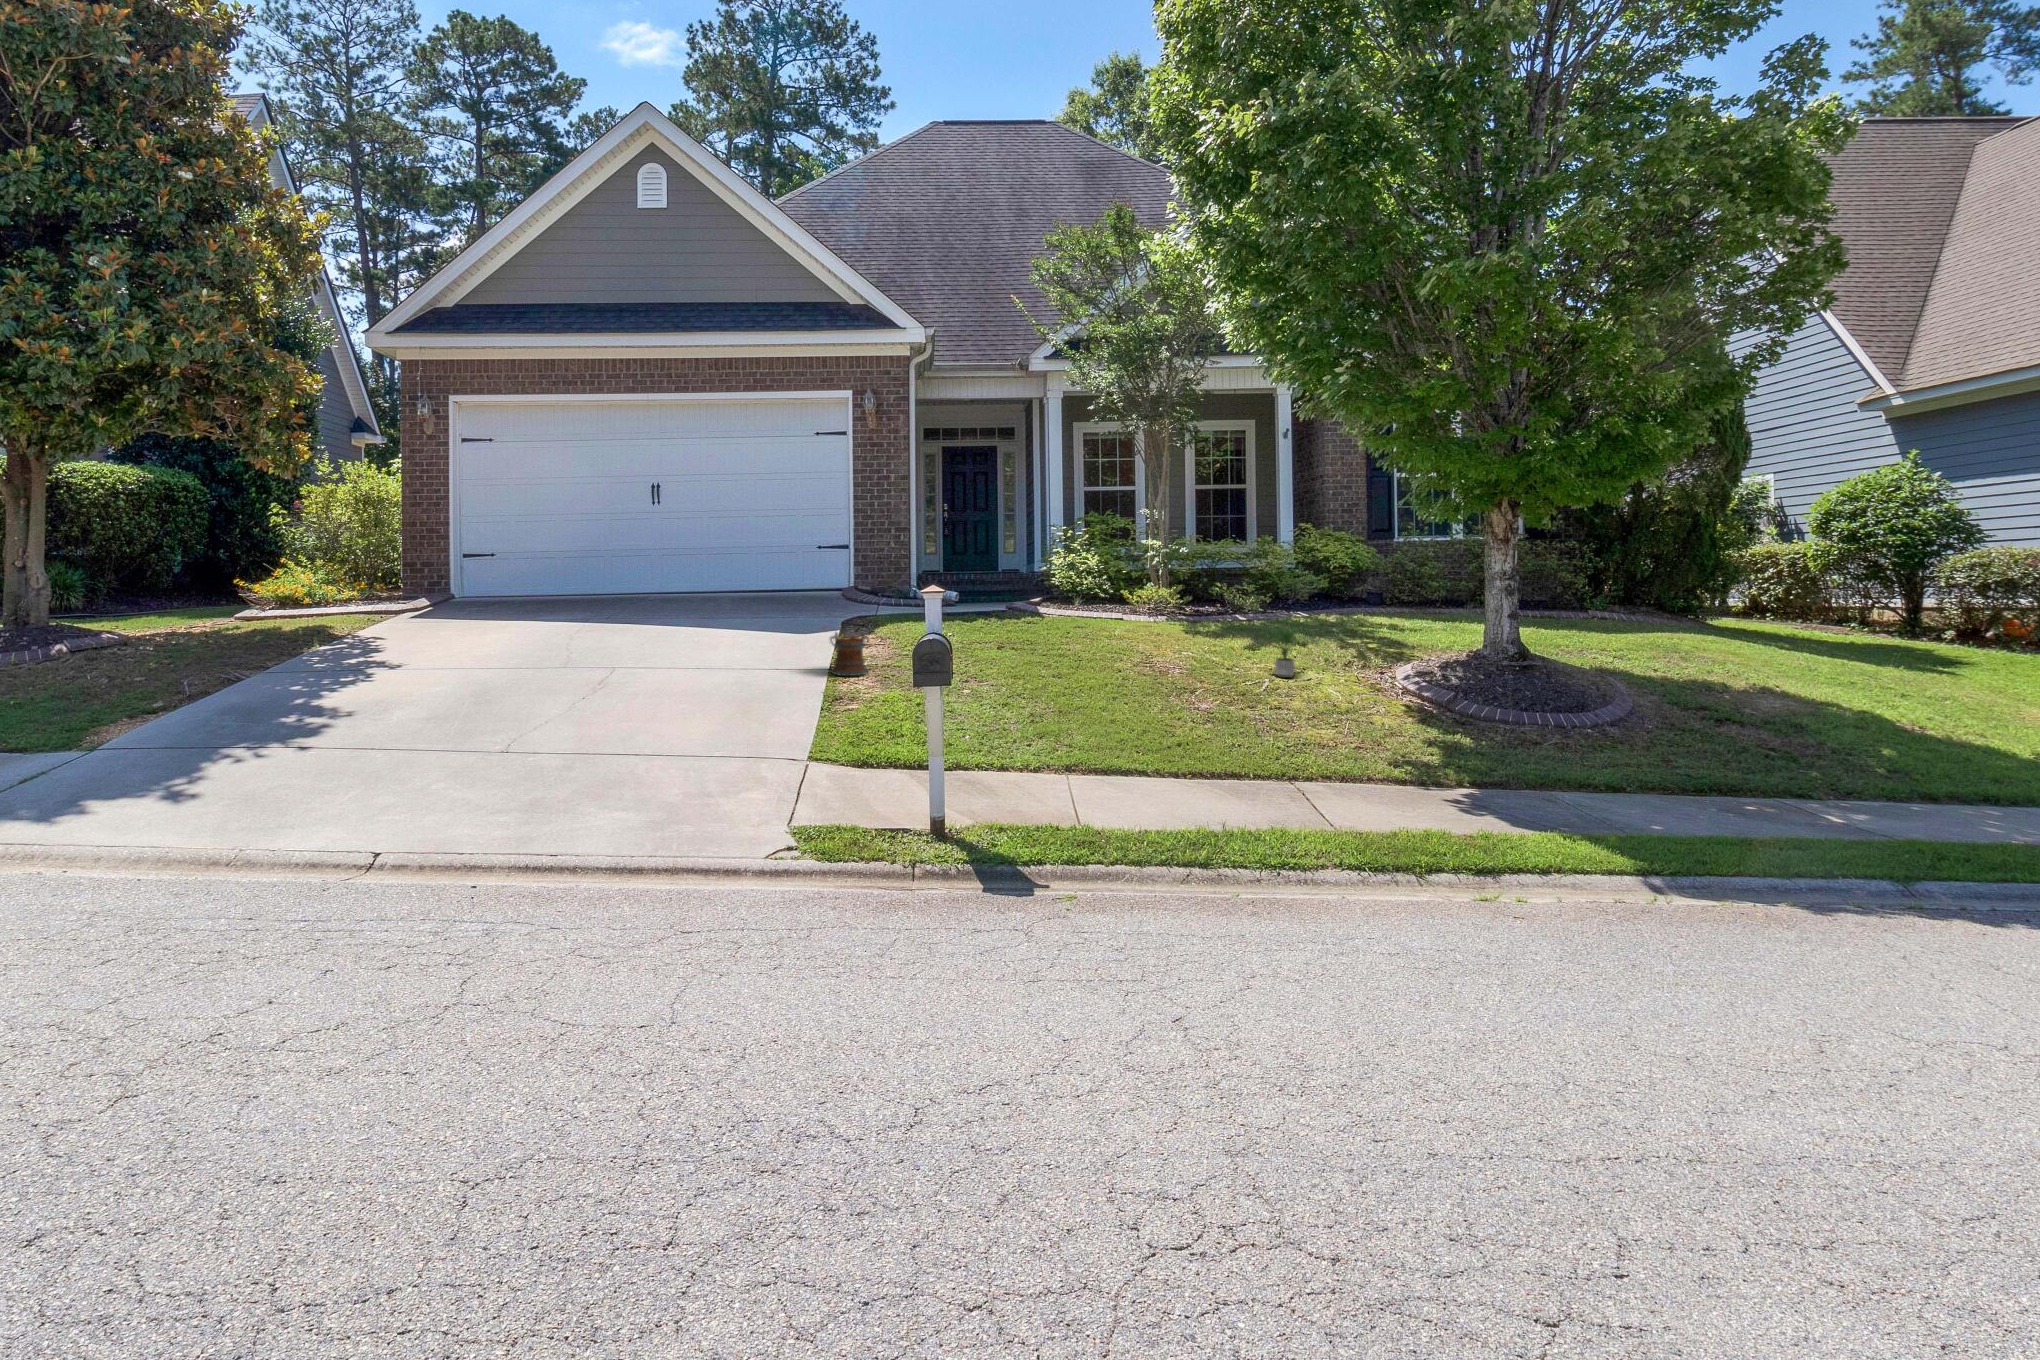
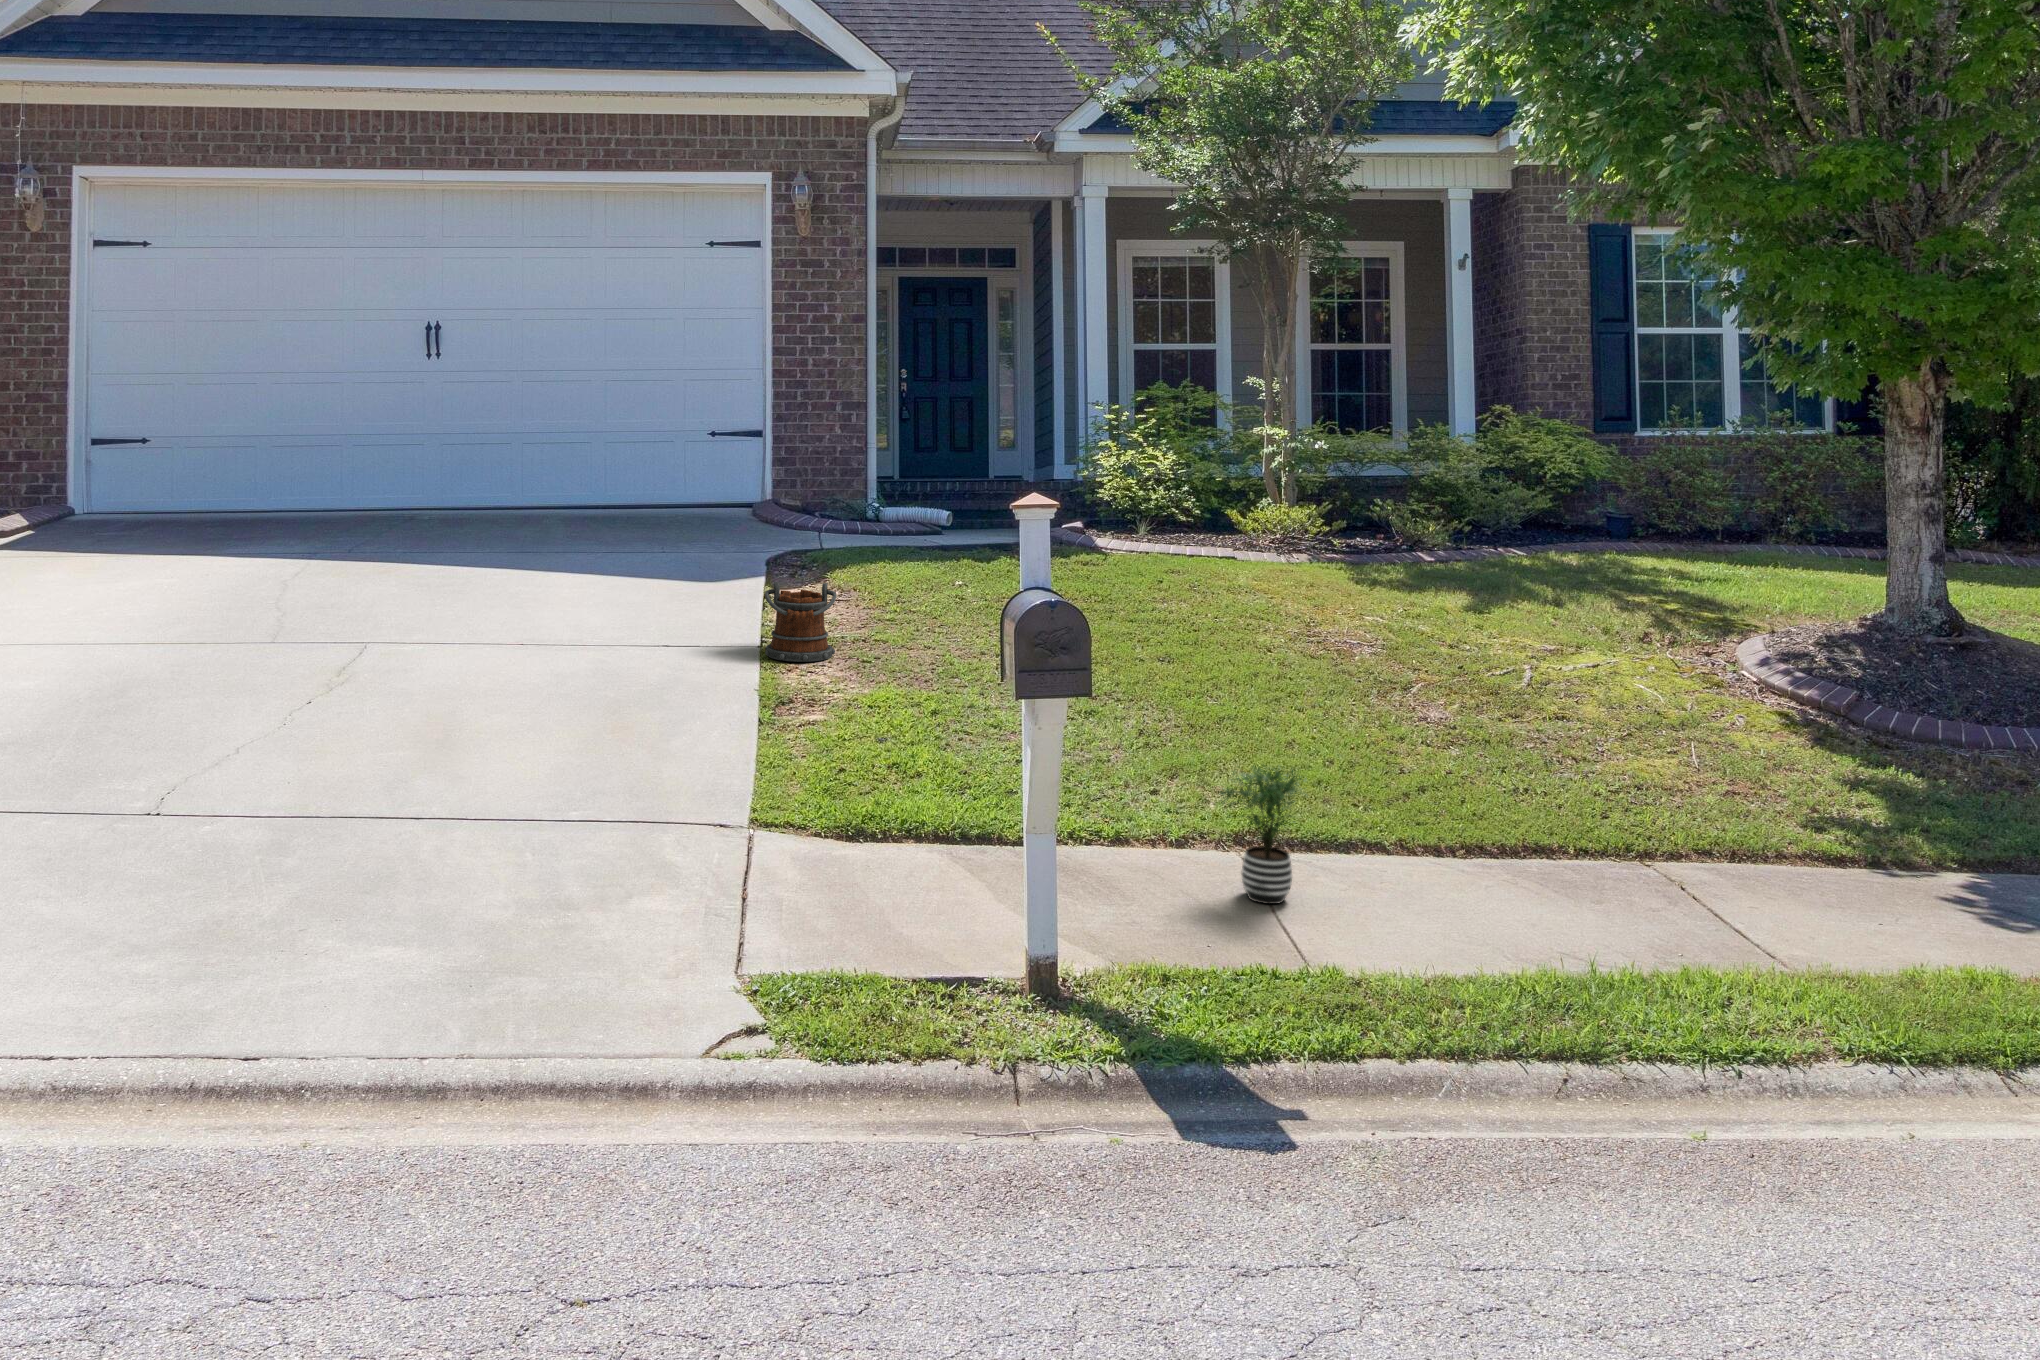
potted plant: present [1267,627,1296,678] -> present [1220,765,1307,904]

